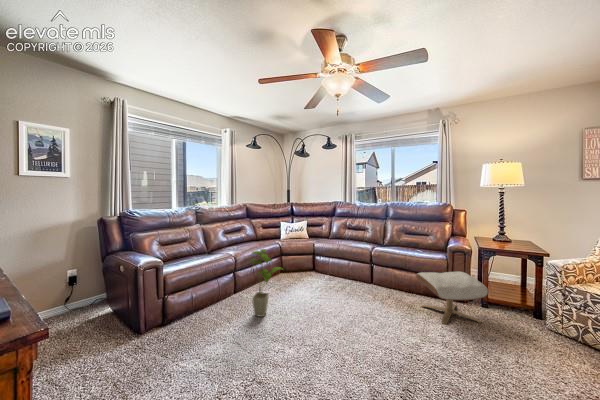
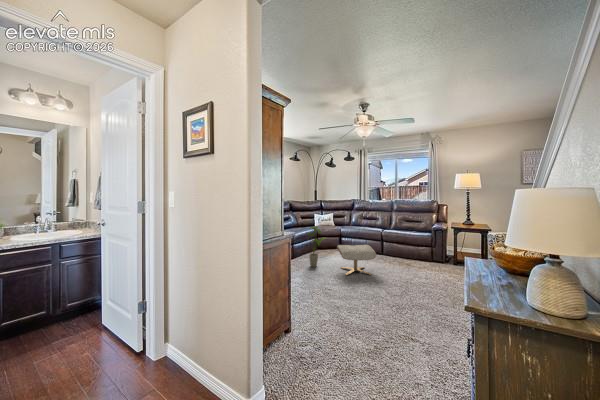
ottoman: present [416,272,488,324] -> present [337,245,376,275]

